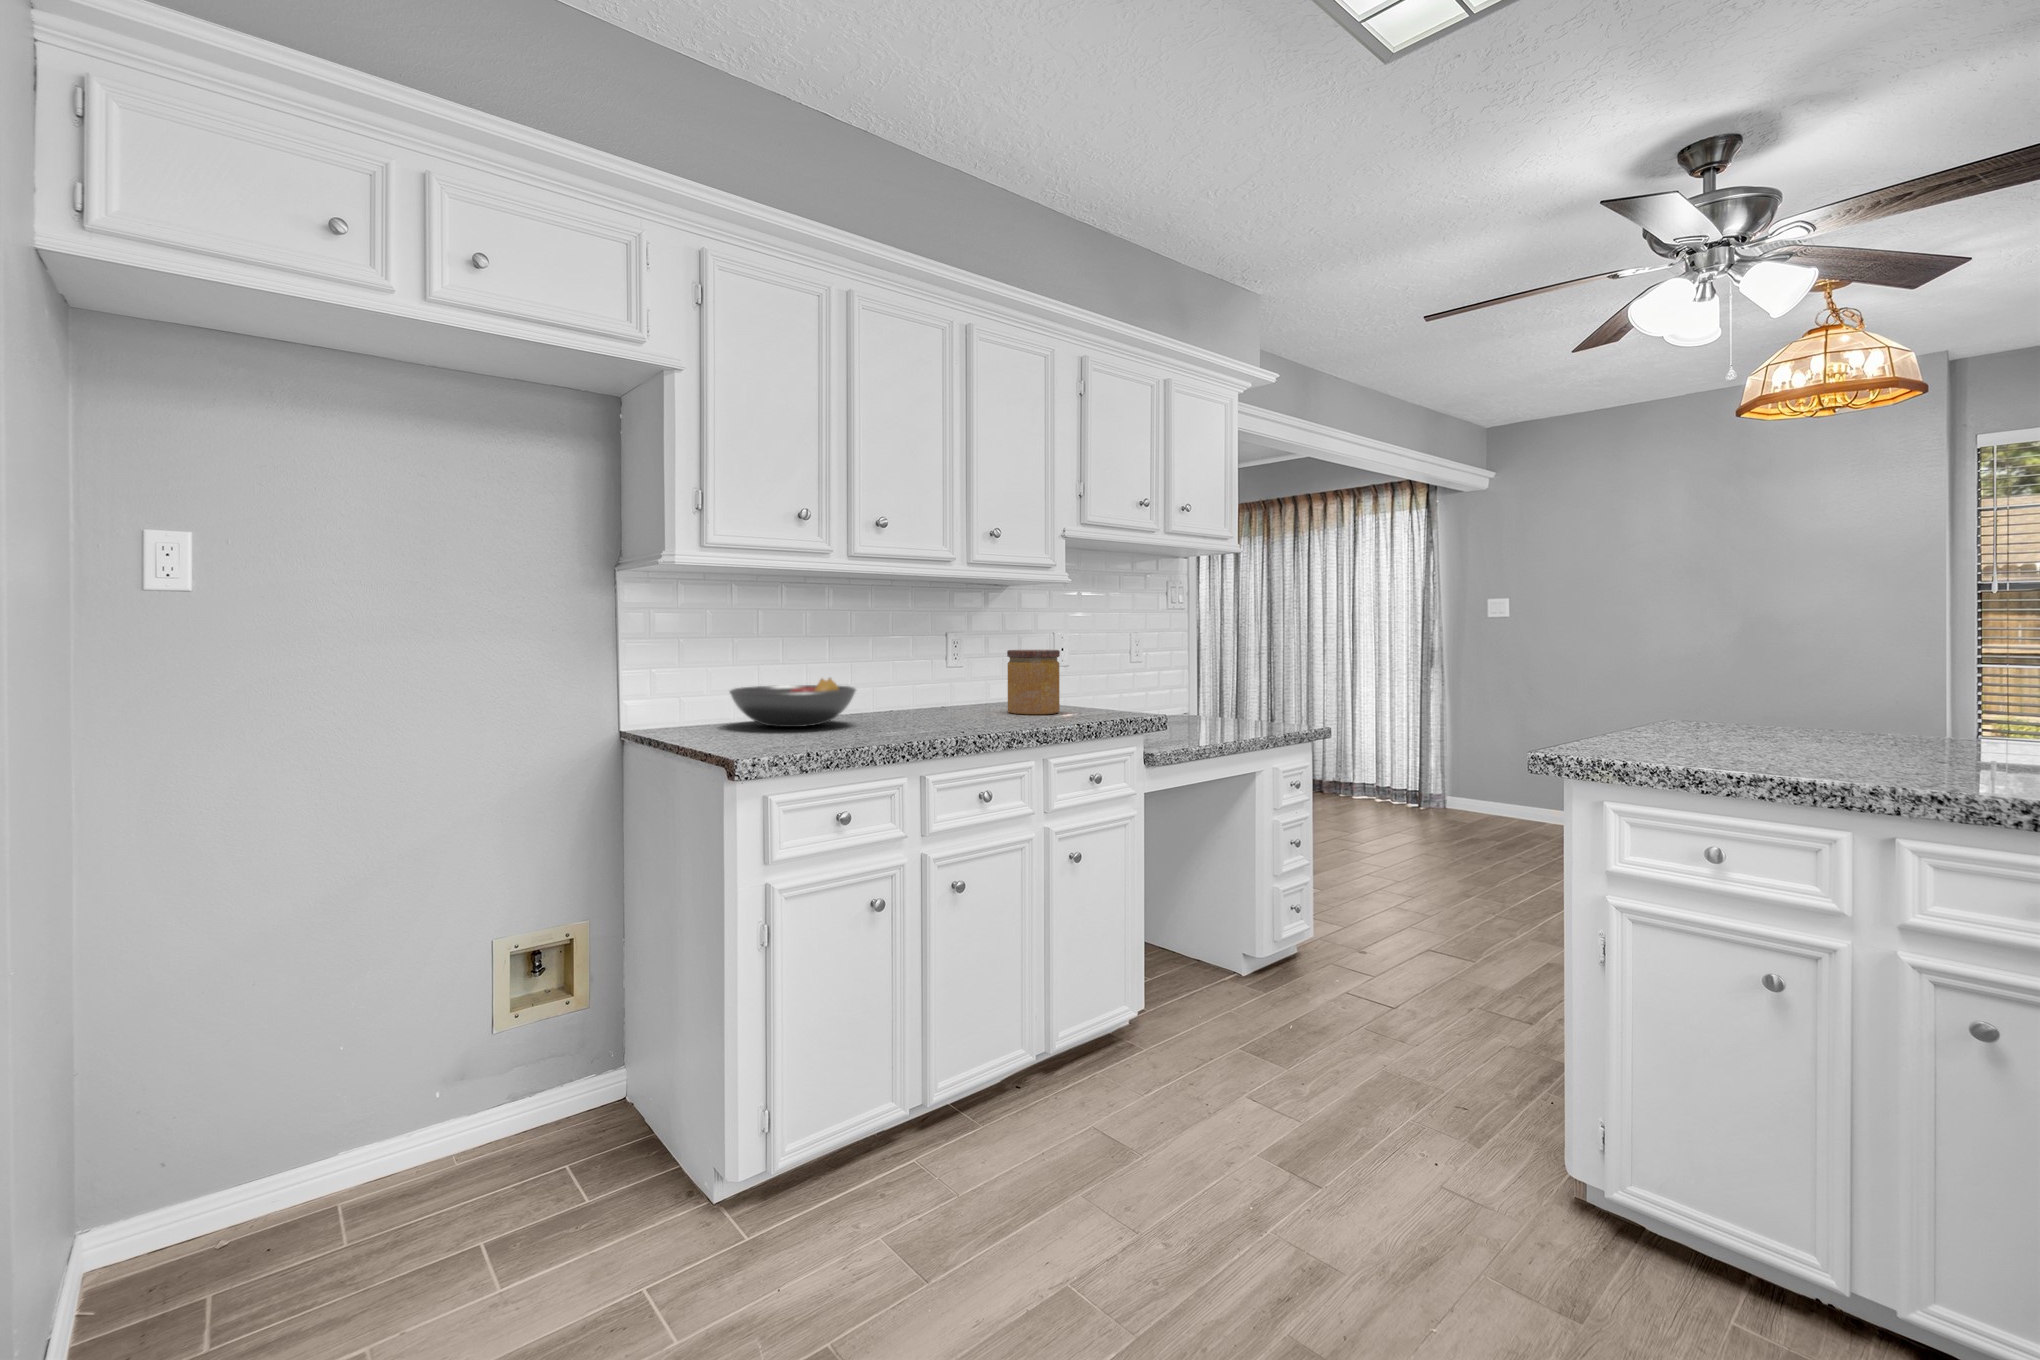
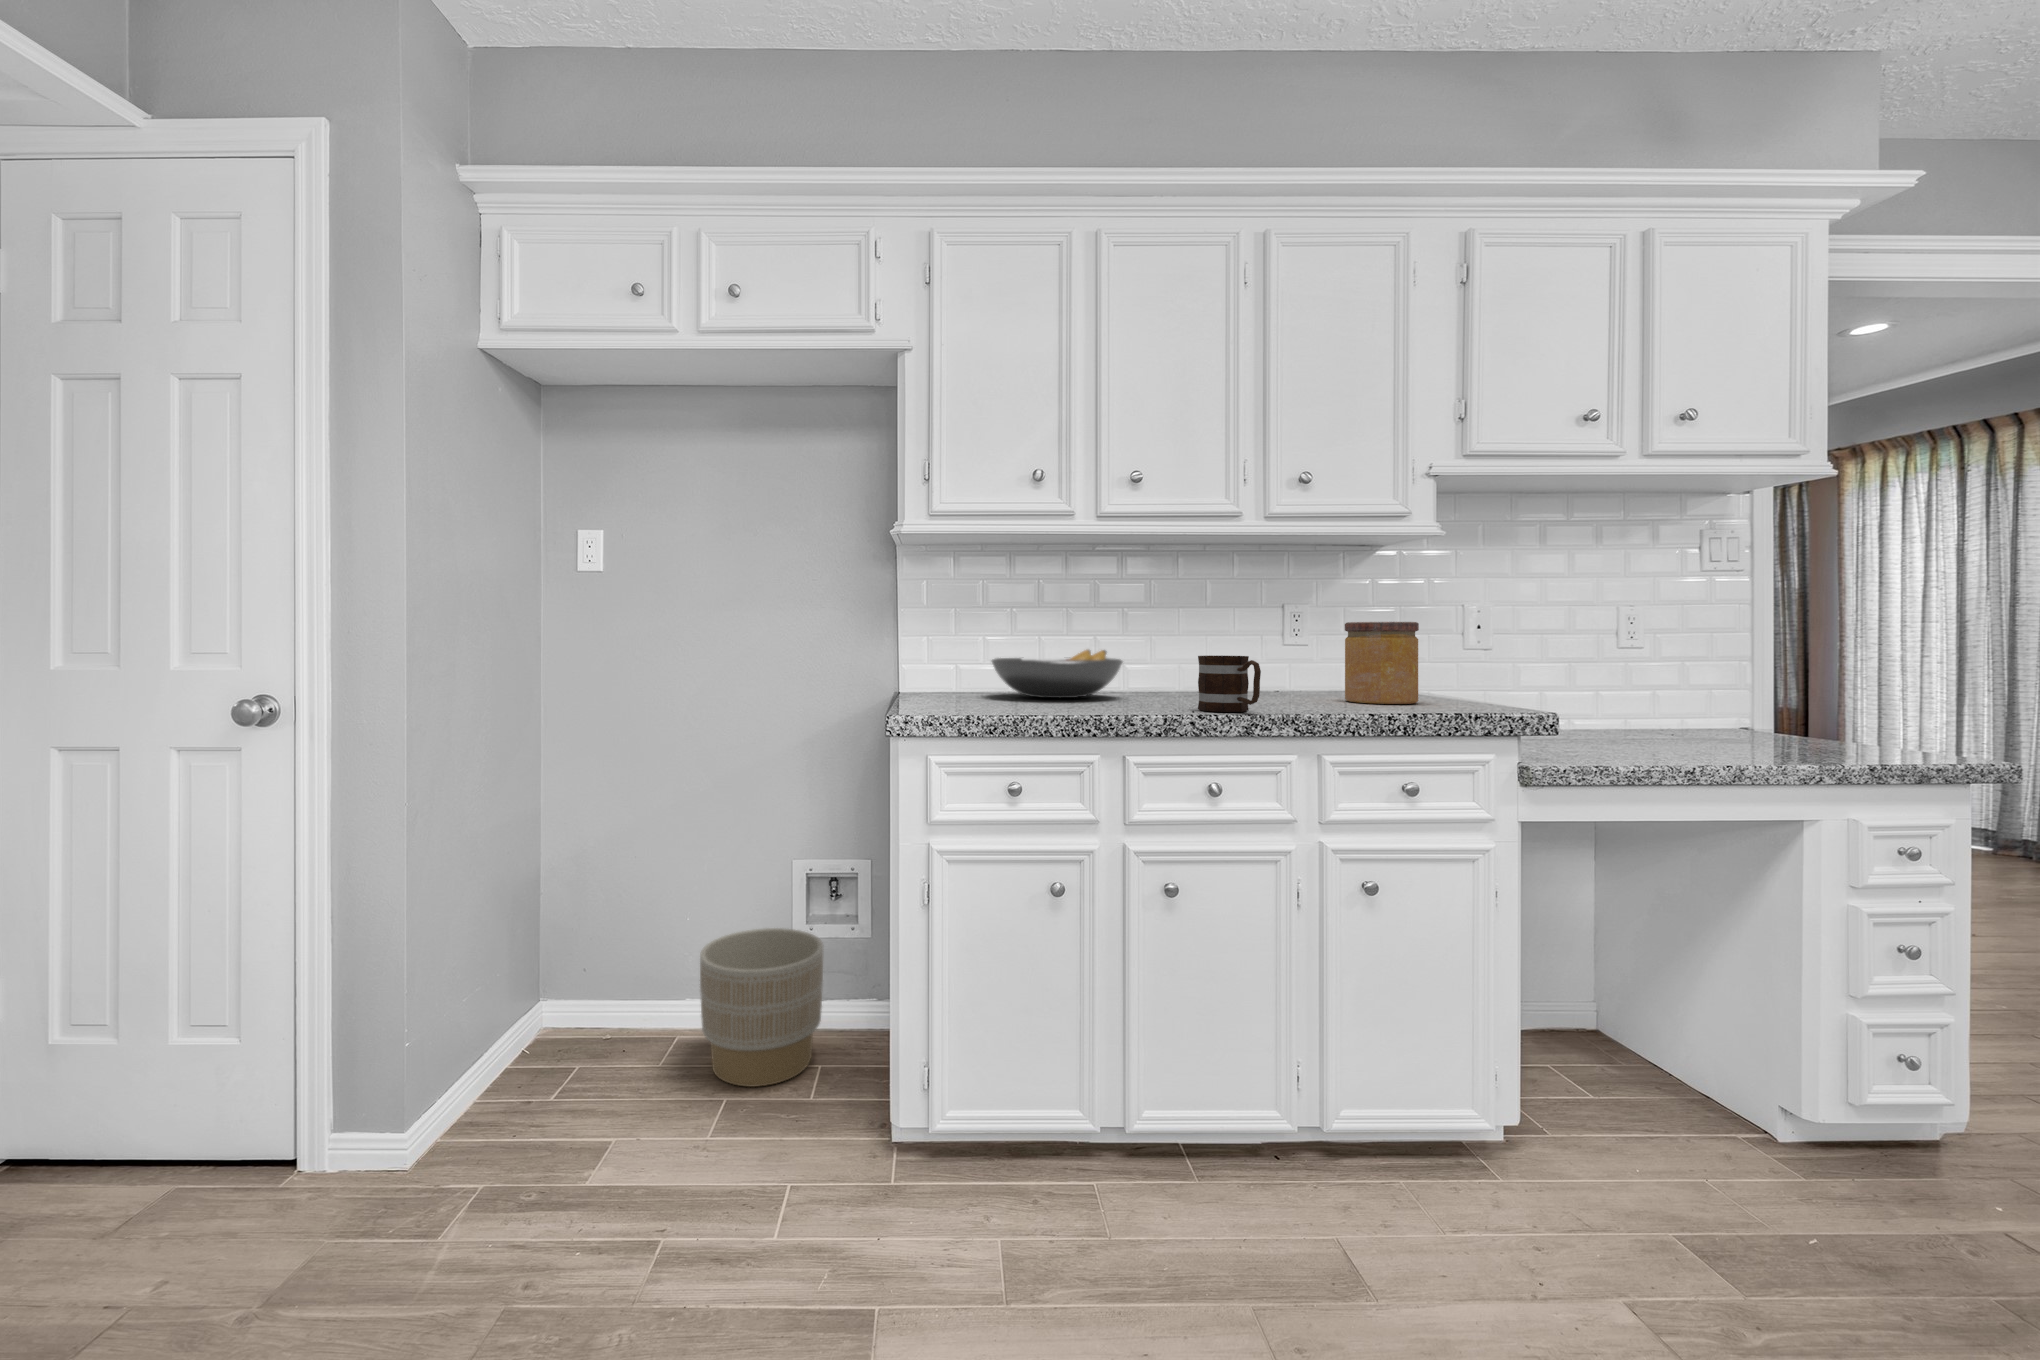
mug: none [953,683,1009,731] -> present [1198,656,1261,712]
planter: none [401,1020,564,1223] -> present [700,928,823,1087]

